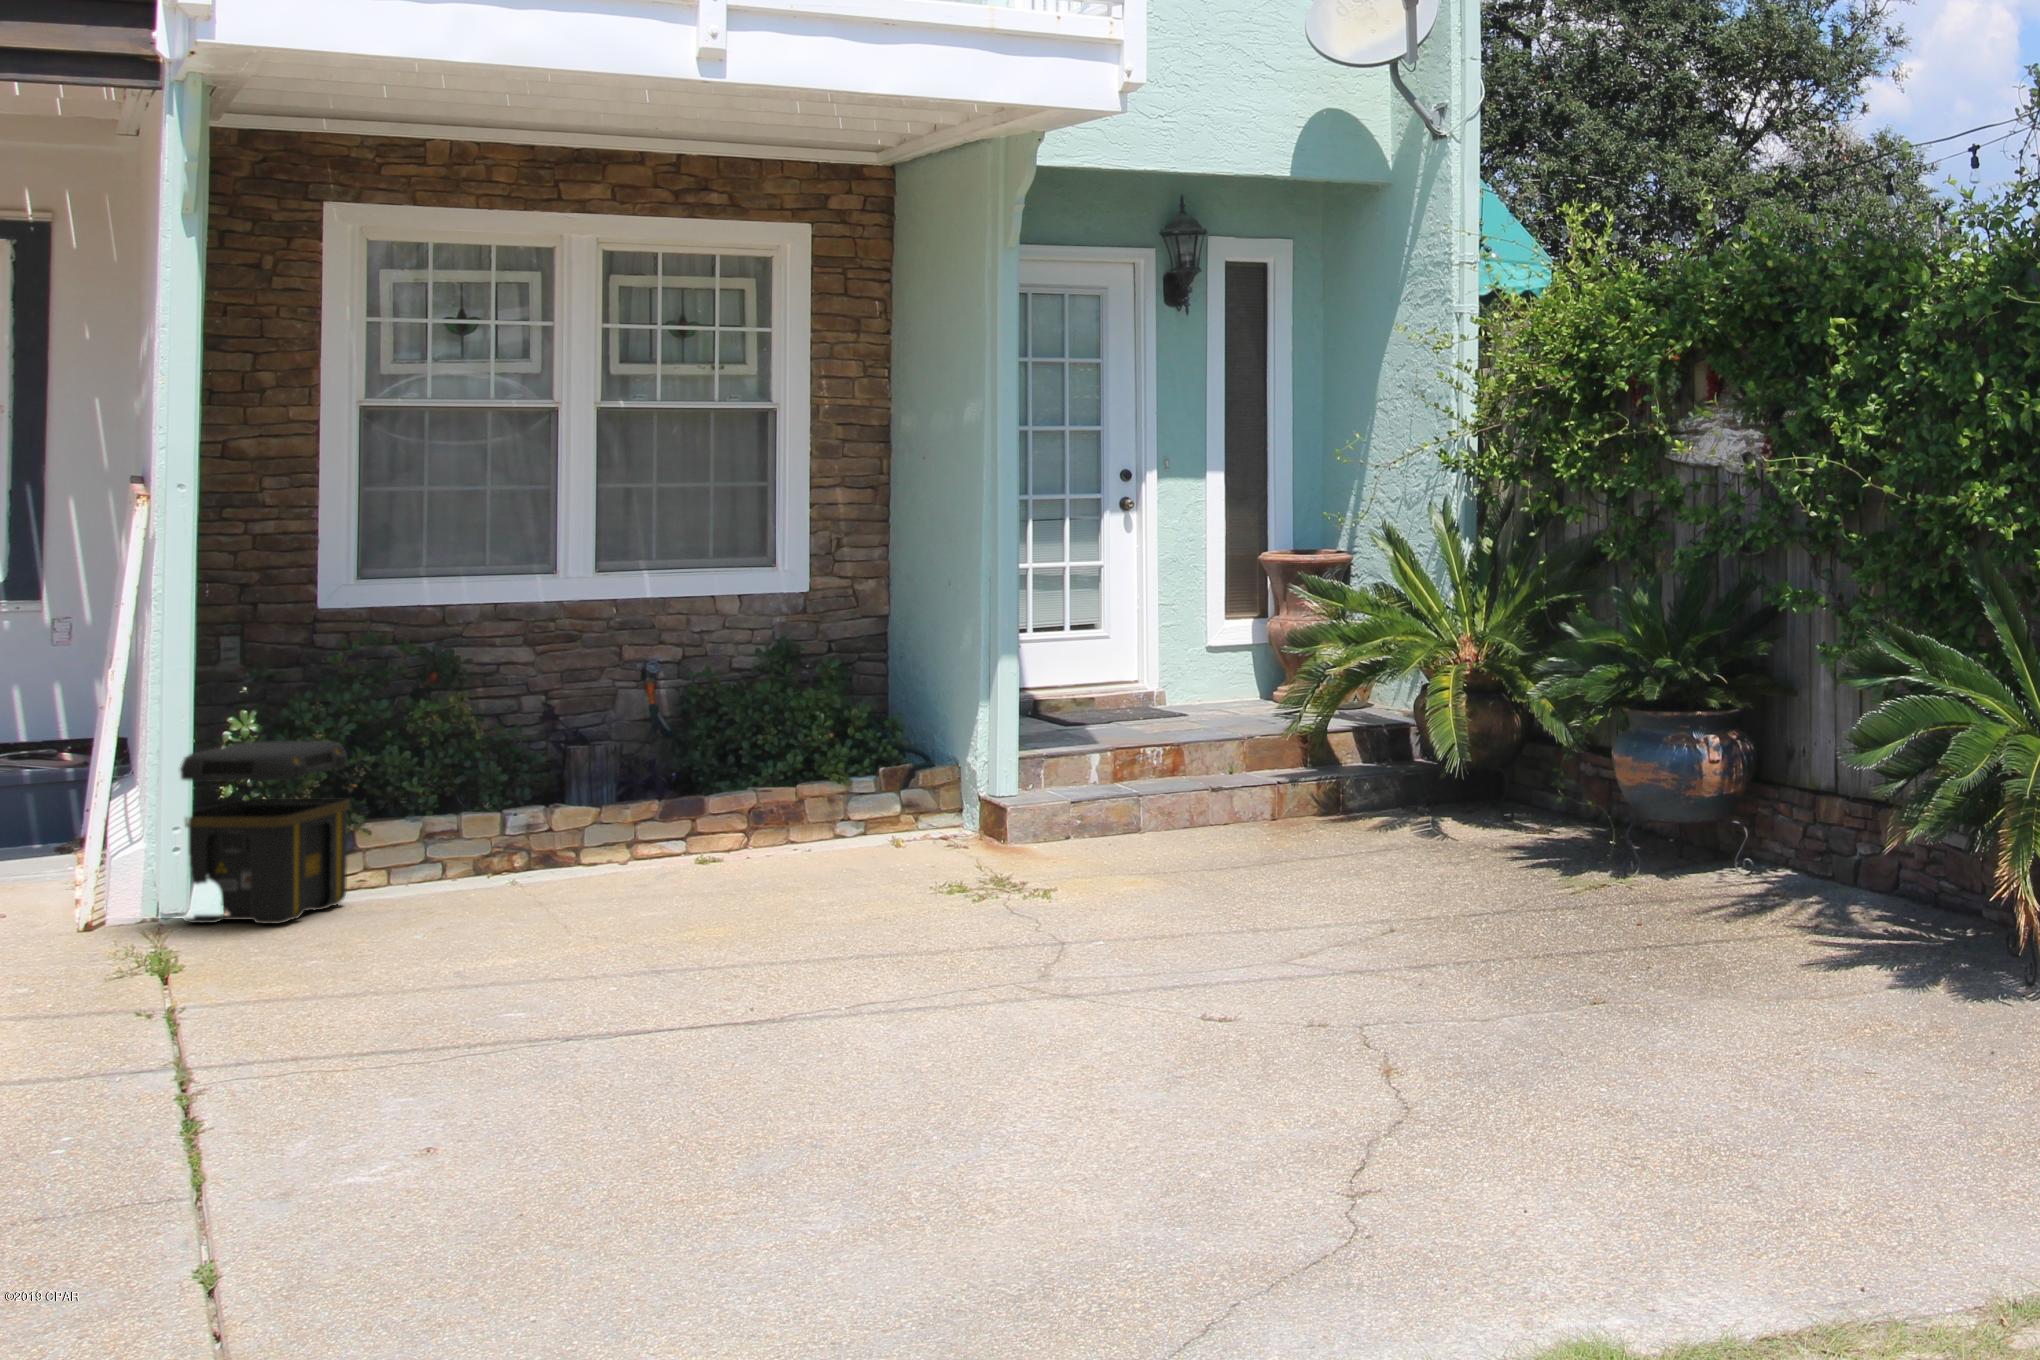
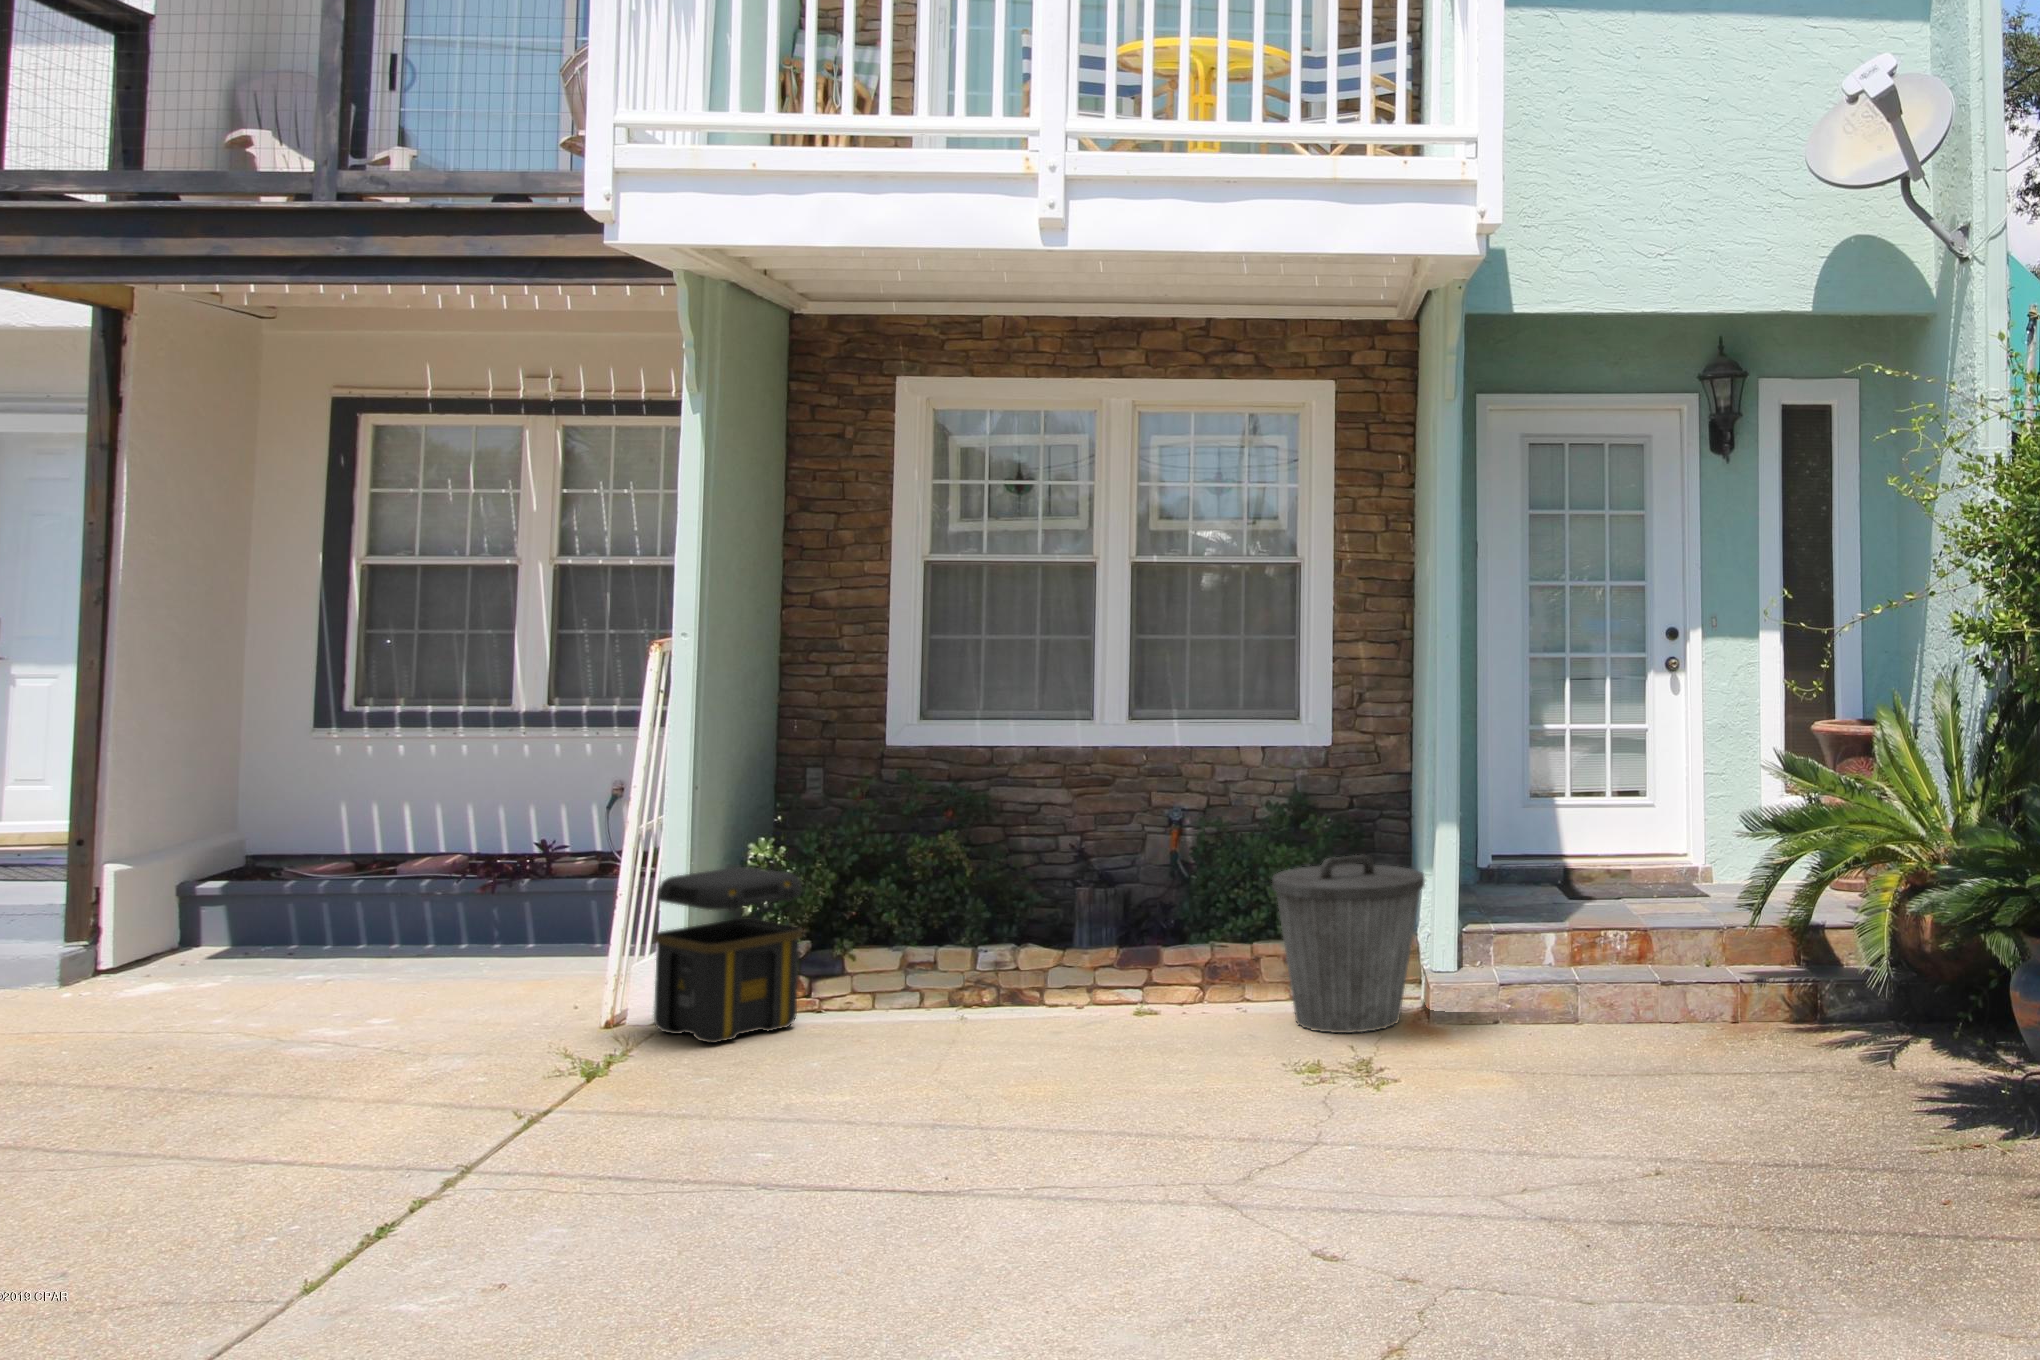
trash can: none [846,684,997,850] -> present [1272,855,1425,1033]

